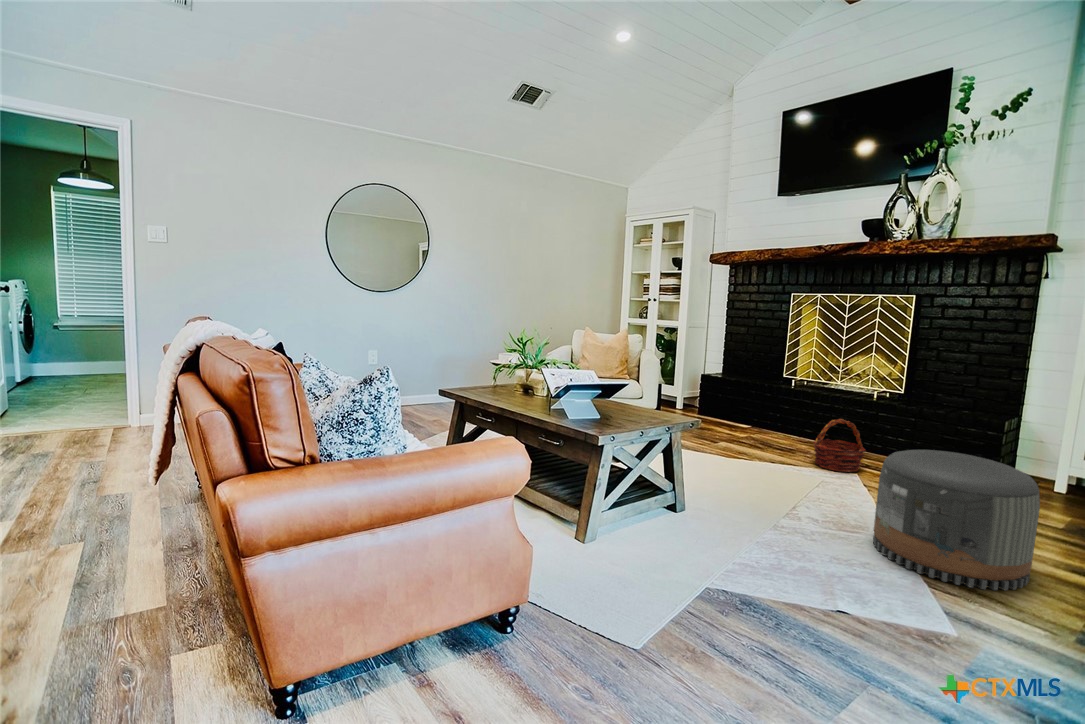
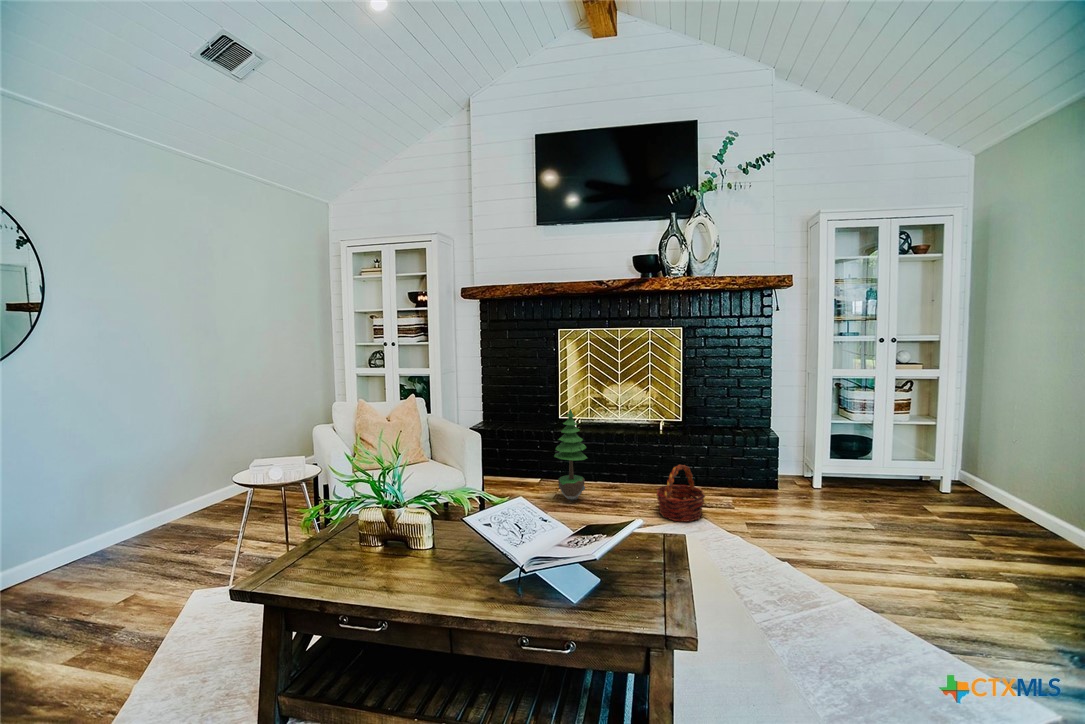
potted tree: none [739,357,770,439] -> present [554,409,587,501]
pouf: present [873,450,1040,590] -> none [839,499,999,652]

